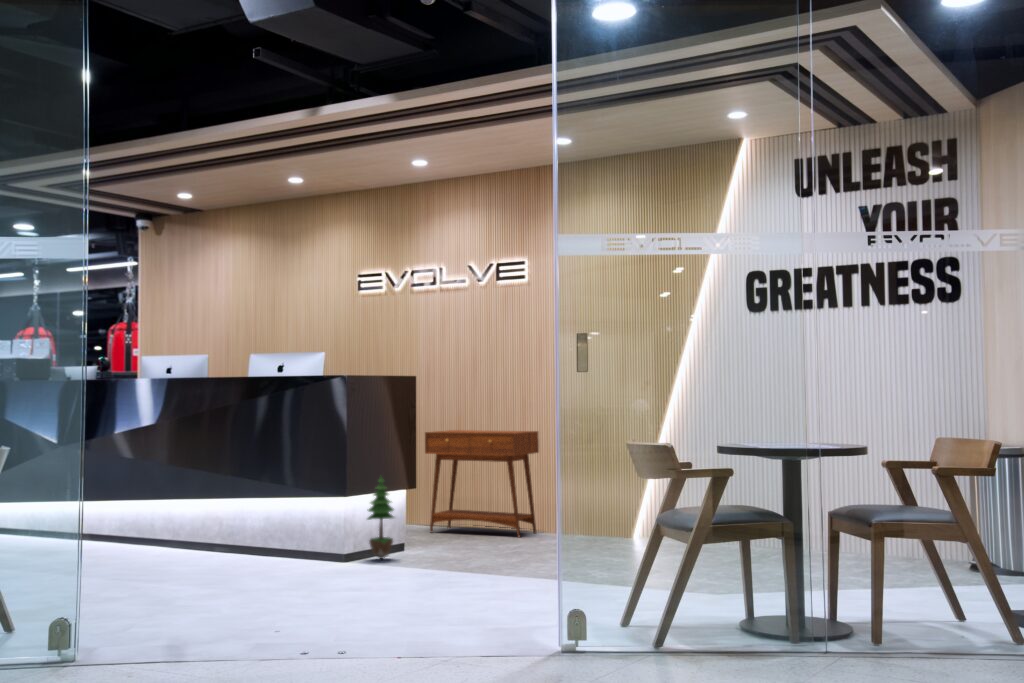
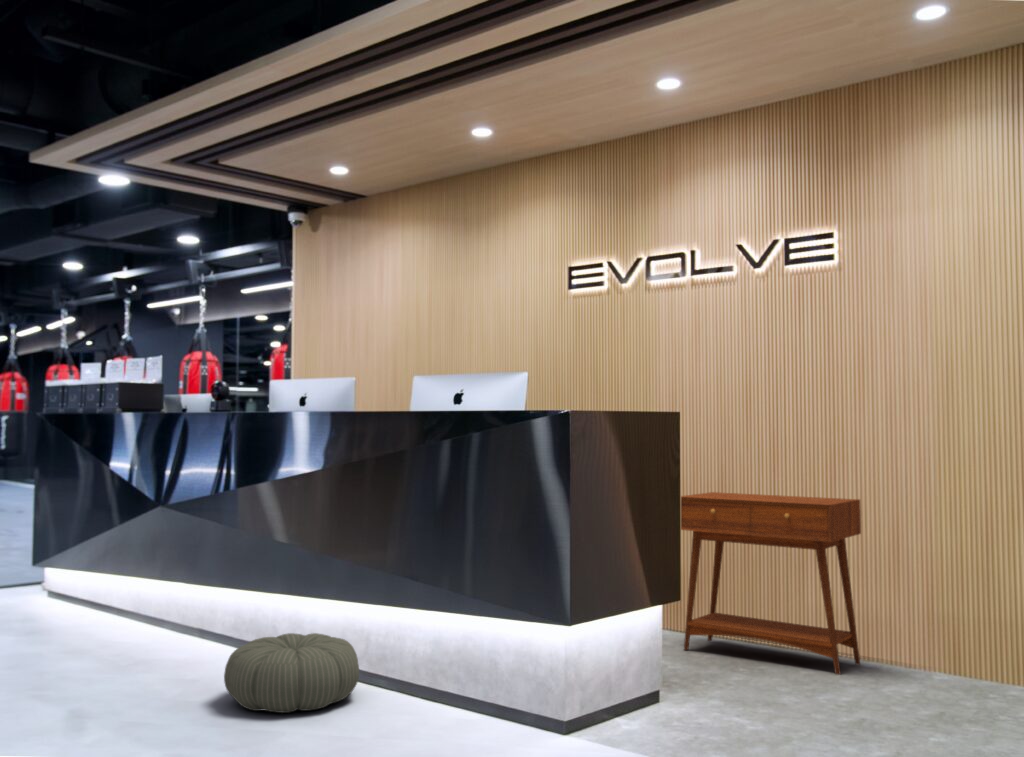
potted tree: present [368,477,394,559] -> none [602,584,655,734]
pouf: none [130,519,217,562] -> present [224,633,359,713]

